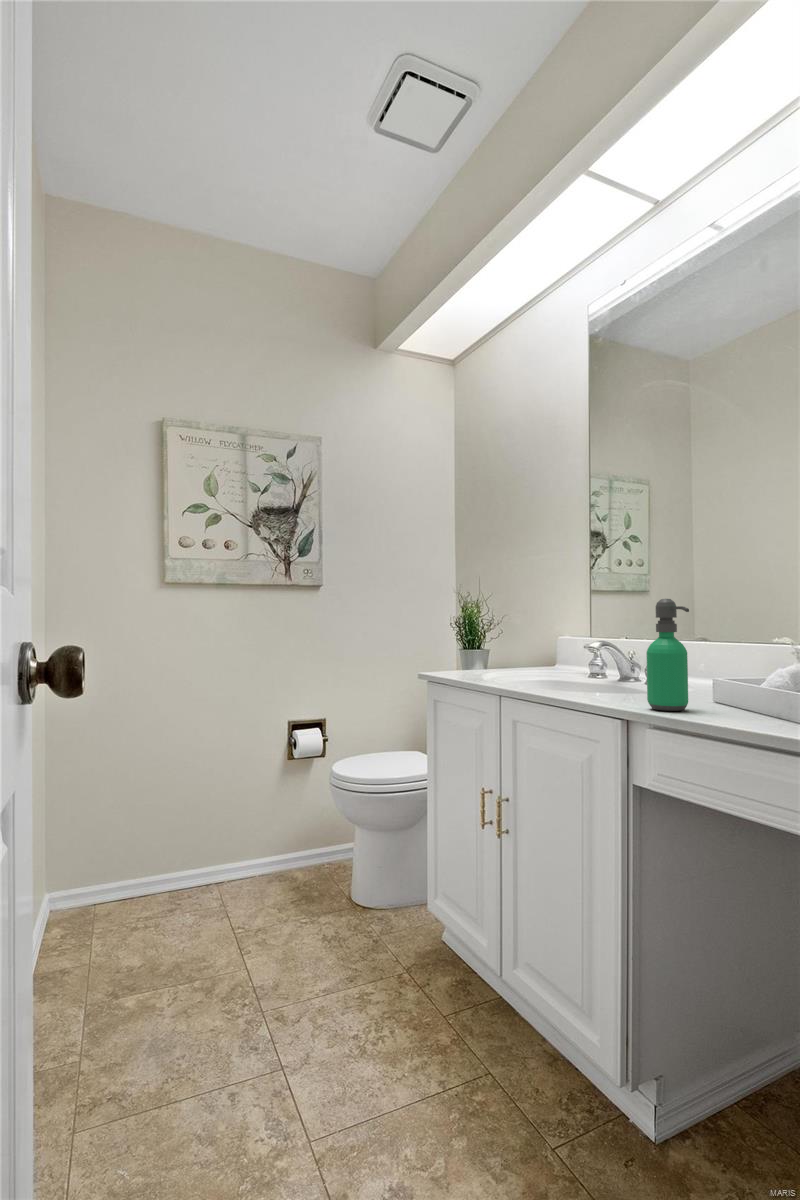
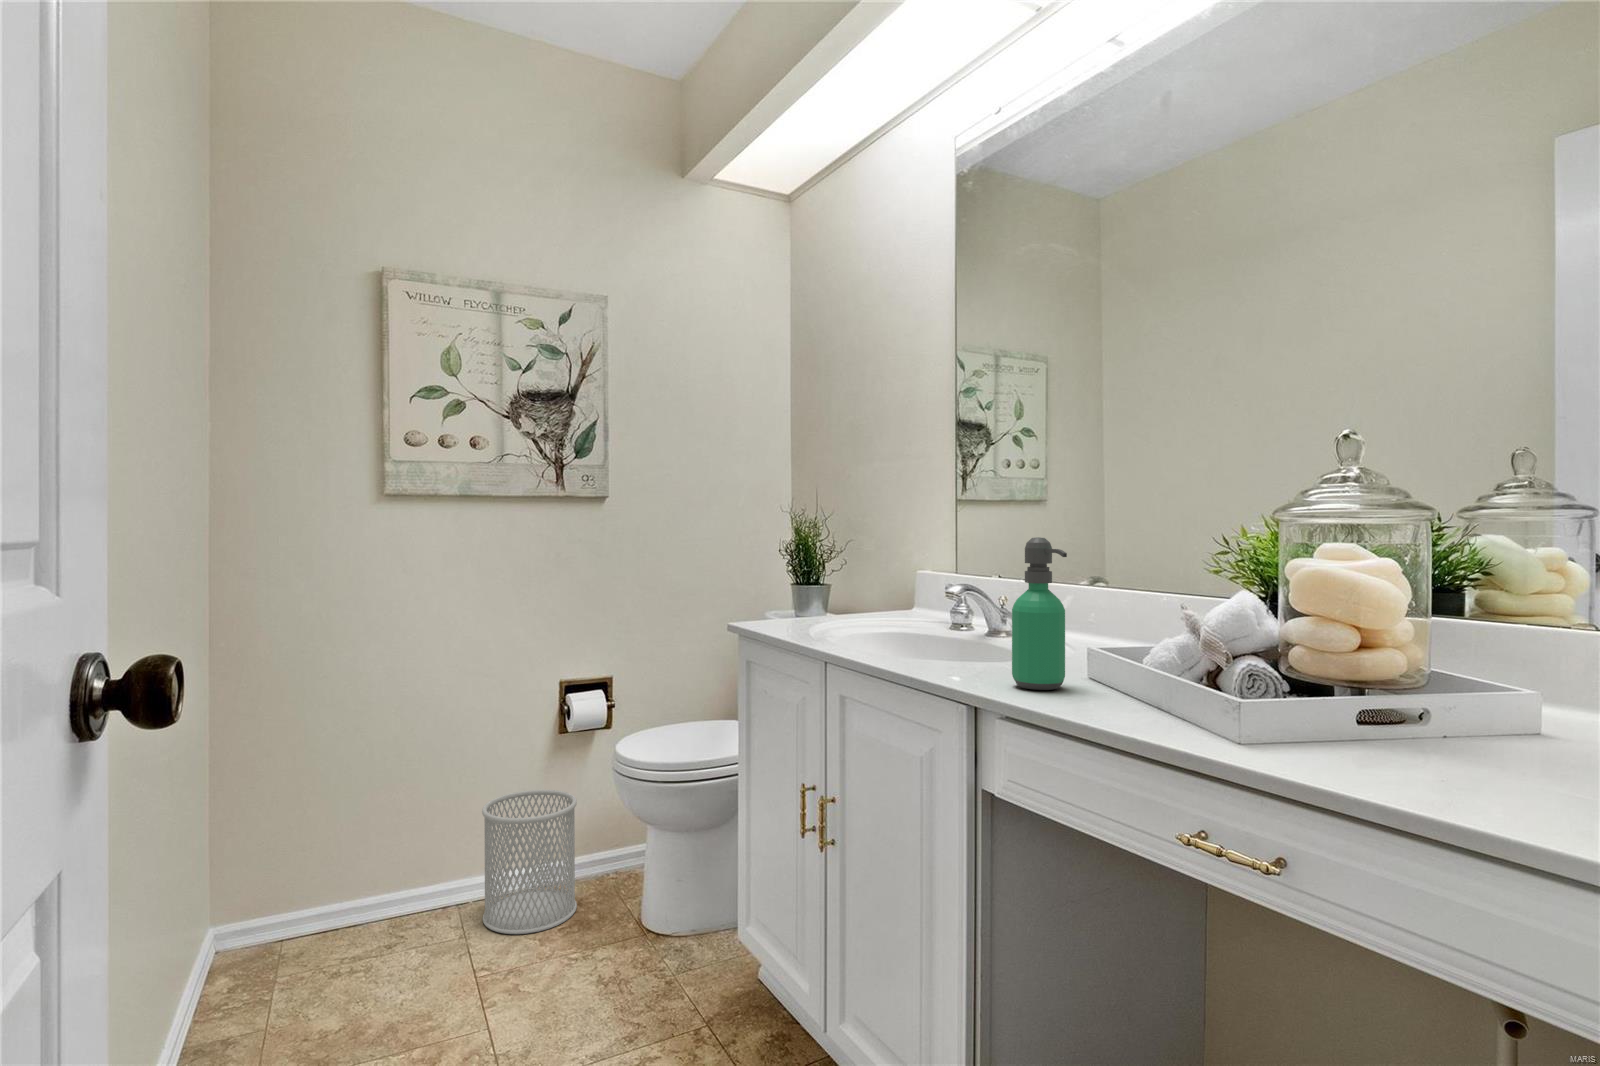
wastebasket: none [235,801,303,906] -> present [482,790,577,934]

